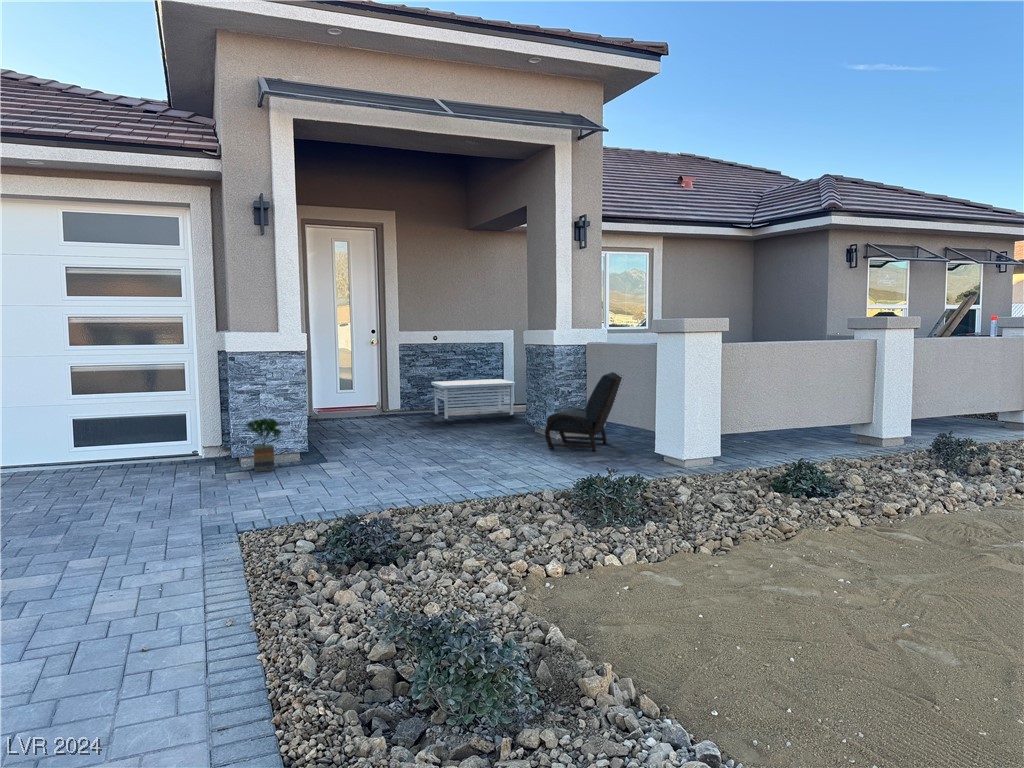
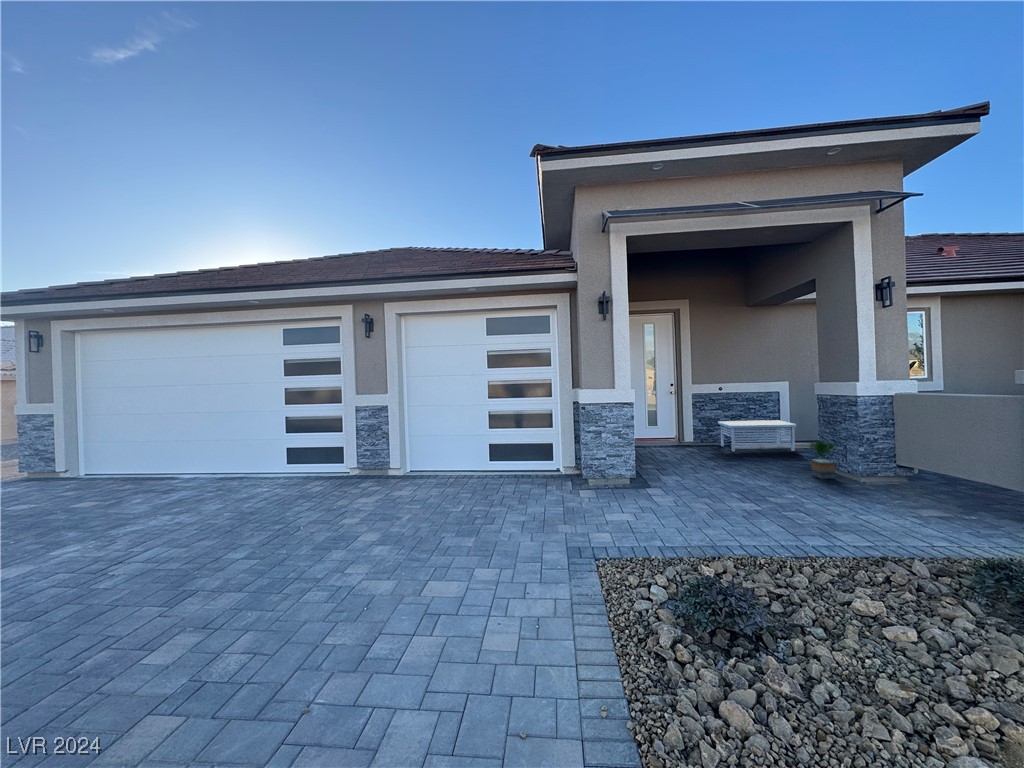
lounge chair: present [545,372,622,451] -> none [855,424,957,504]
potted tree: present [246,418,282,472] -> present [809,441,838,479]

